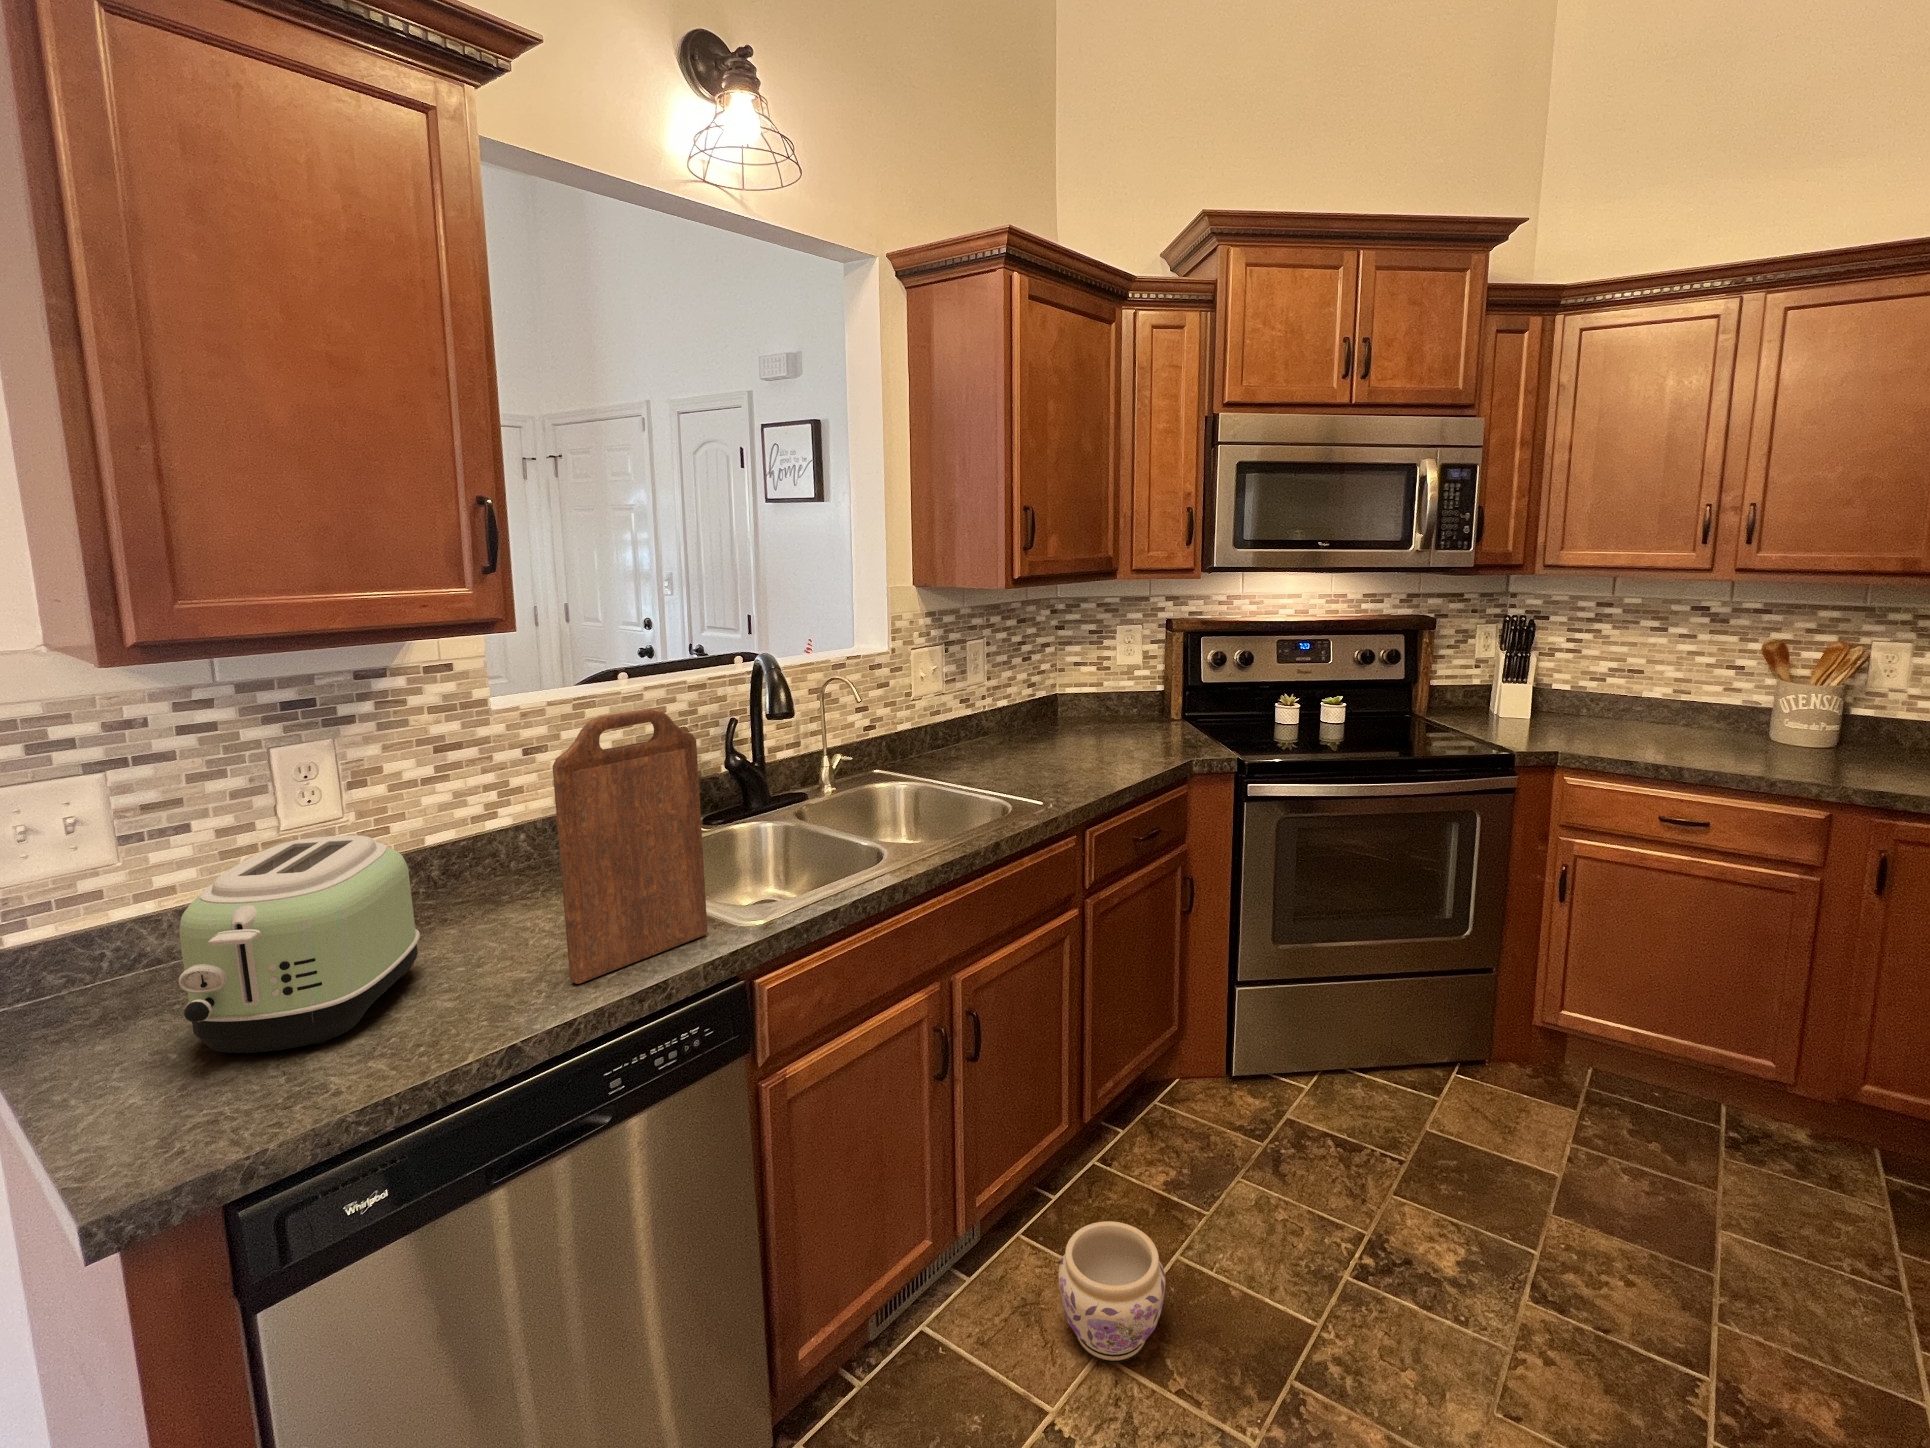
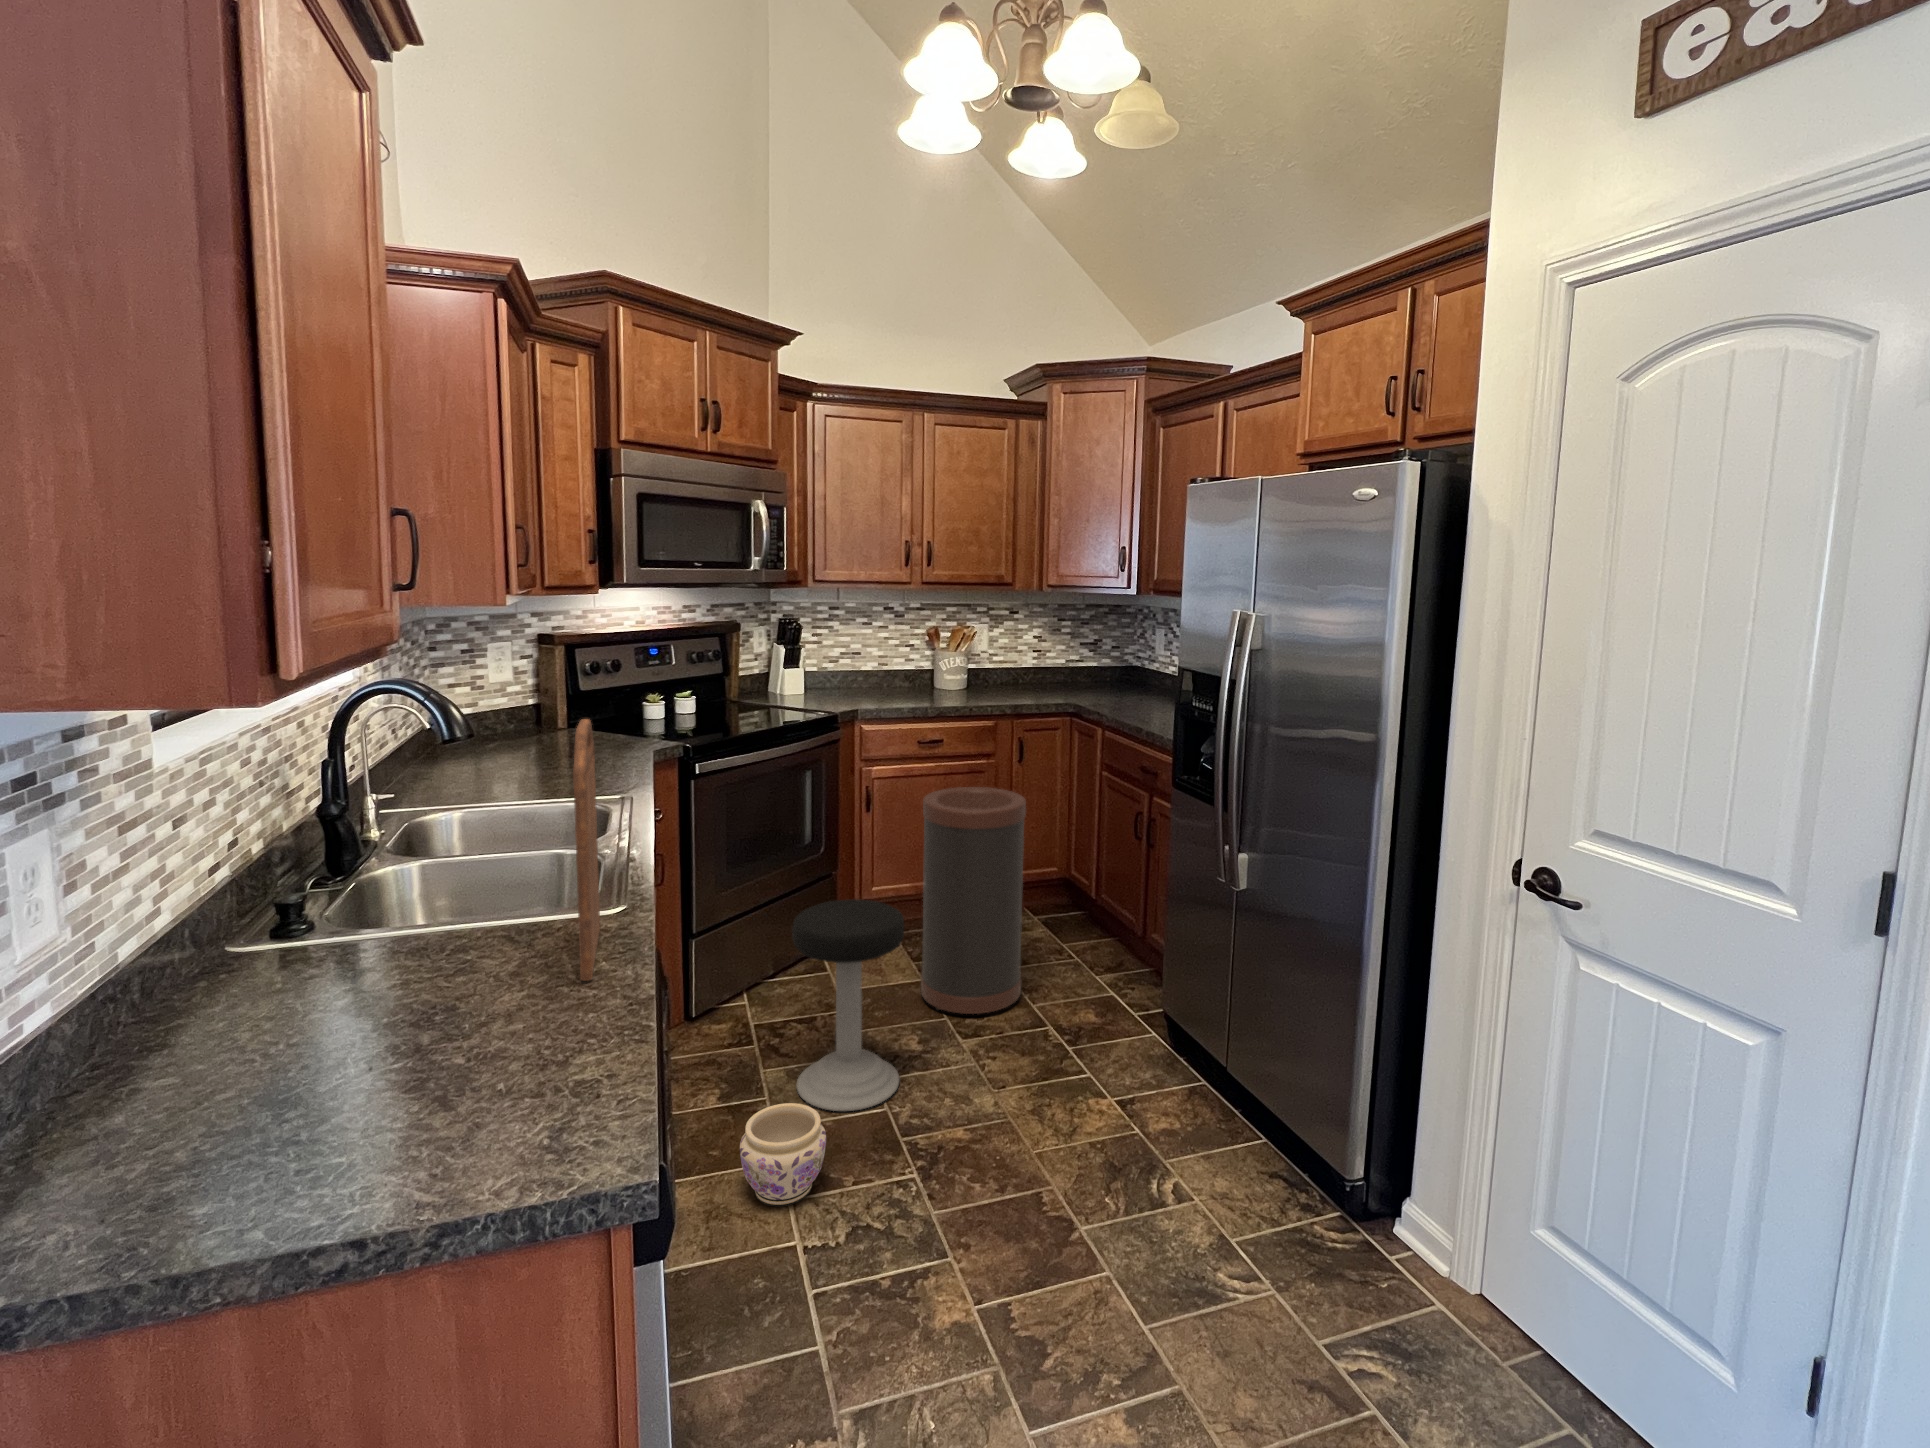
toaster: present [179,835,420,1053] -> none [236,896,506,1138]
trash can: none [1525,899,1753,1297] -> present [921,787,1026,1014]
stool: none [1239,1001,1401,1312] -> present [792,899,904,1111]

